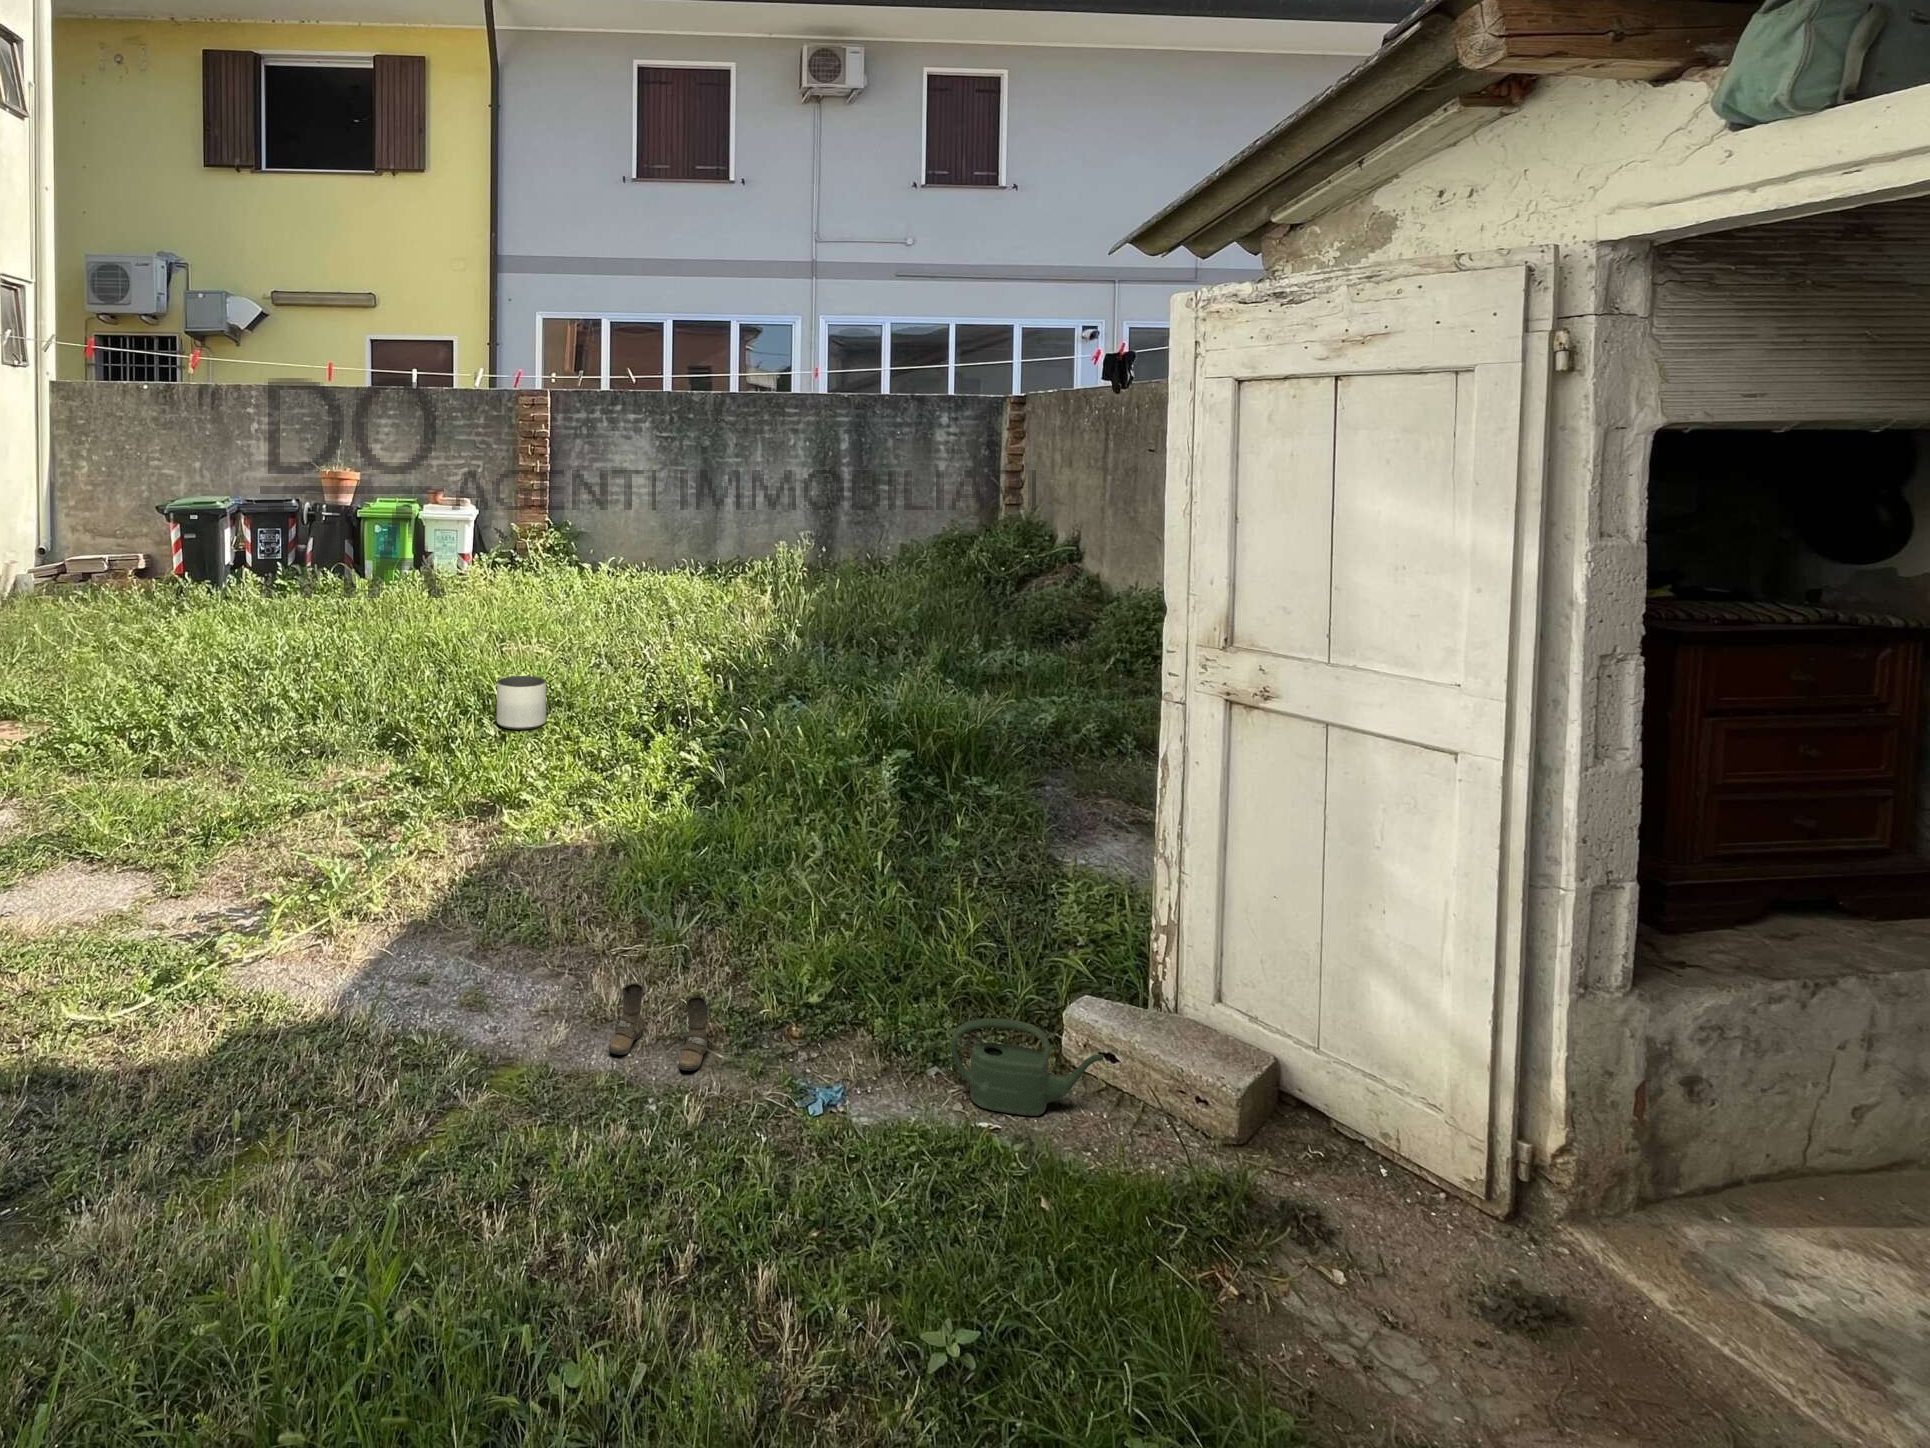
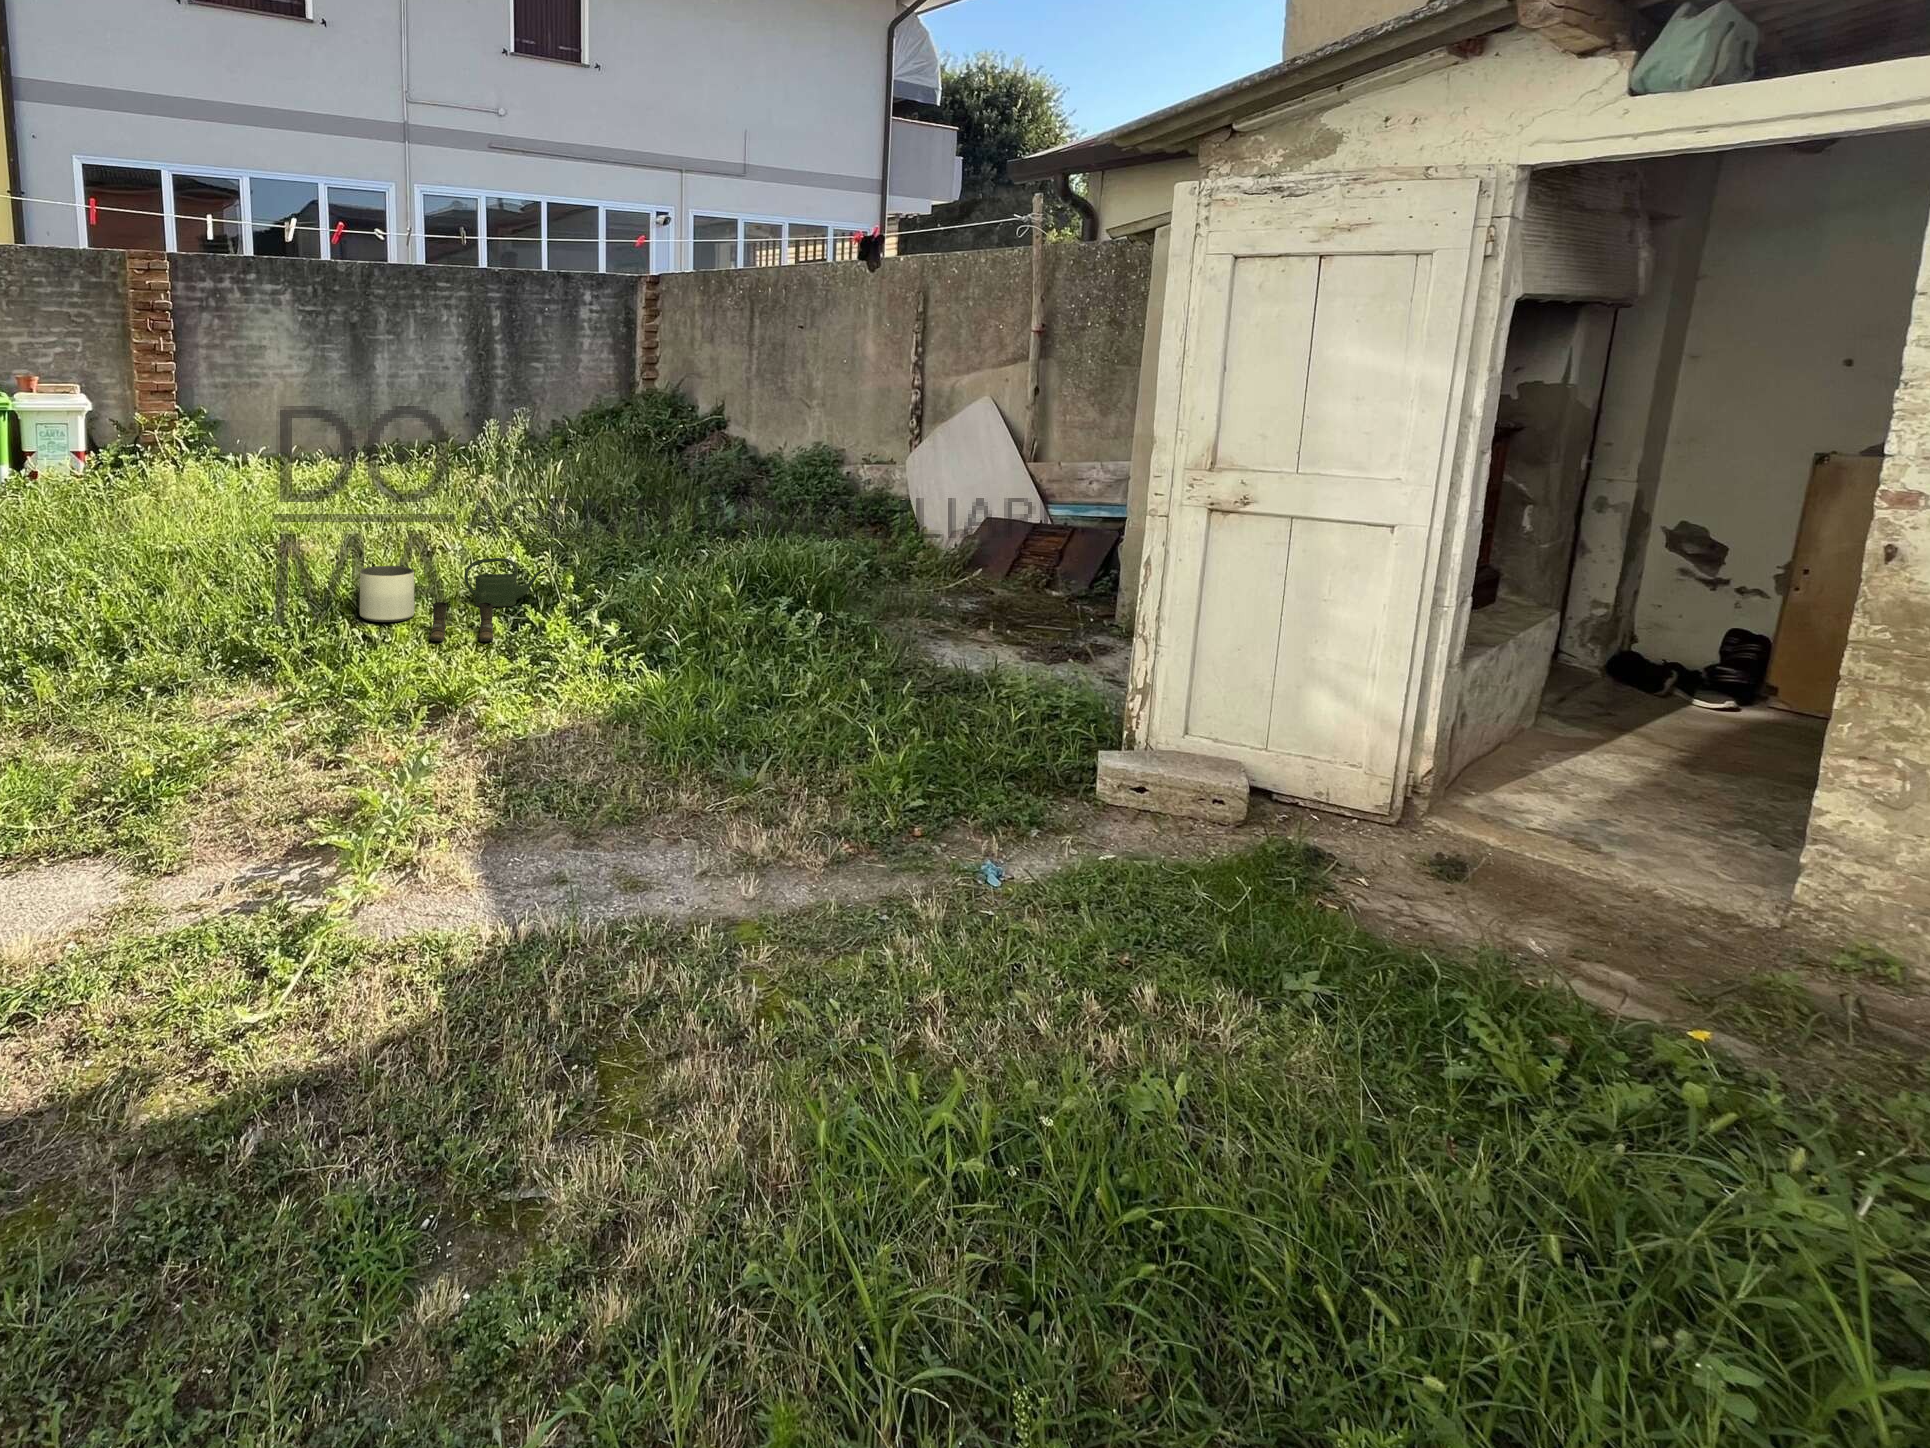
boots: present [609,984,709,1071] -> present [430,602,493,642]
watering can: present [951,1018,1103,1116] -> present [464,558,545,607]

